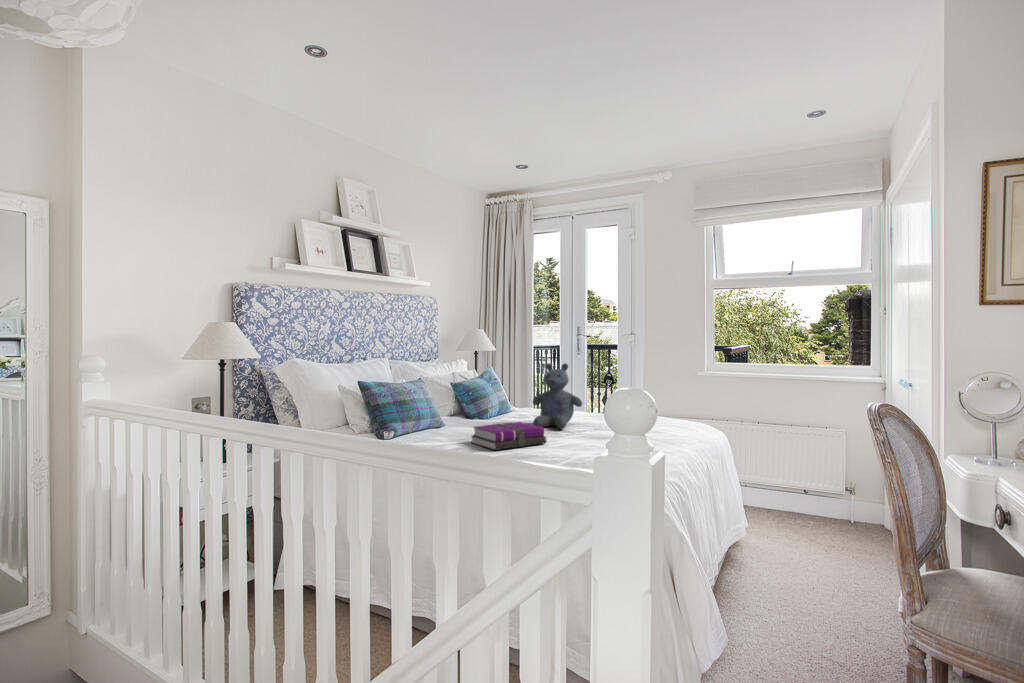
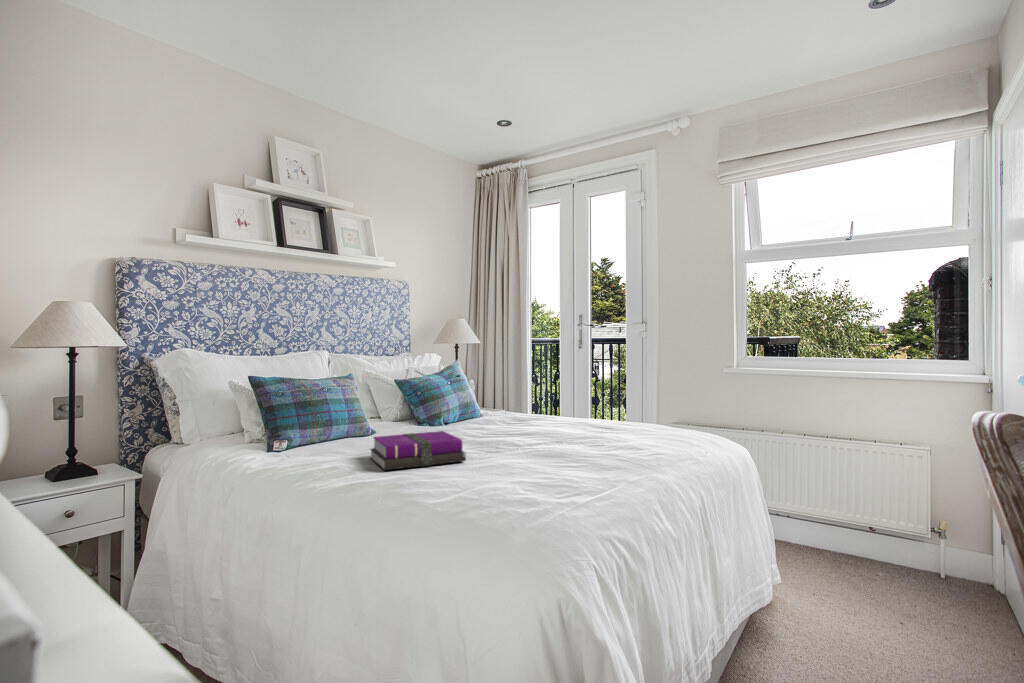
stuffed bear: present [533,363,582,429] -> none [475,355,541,441]

